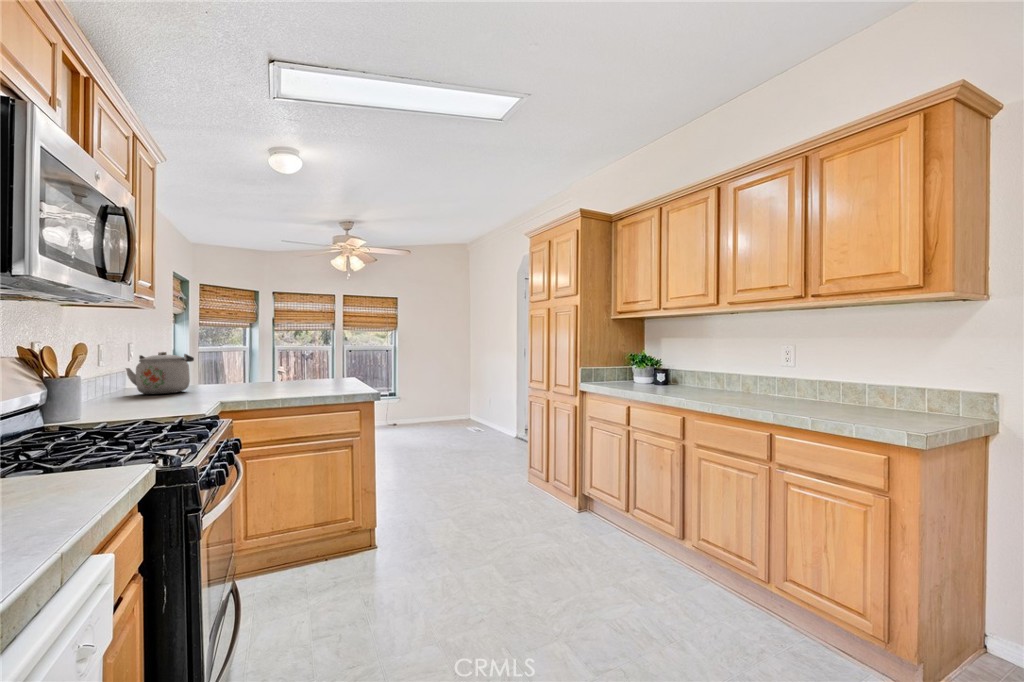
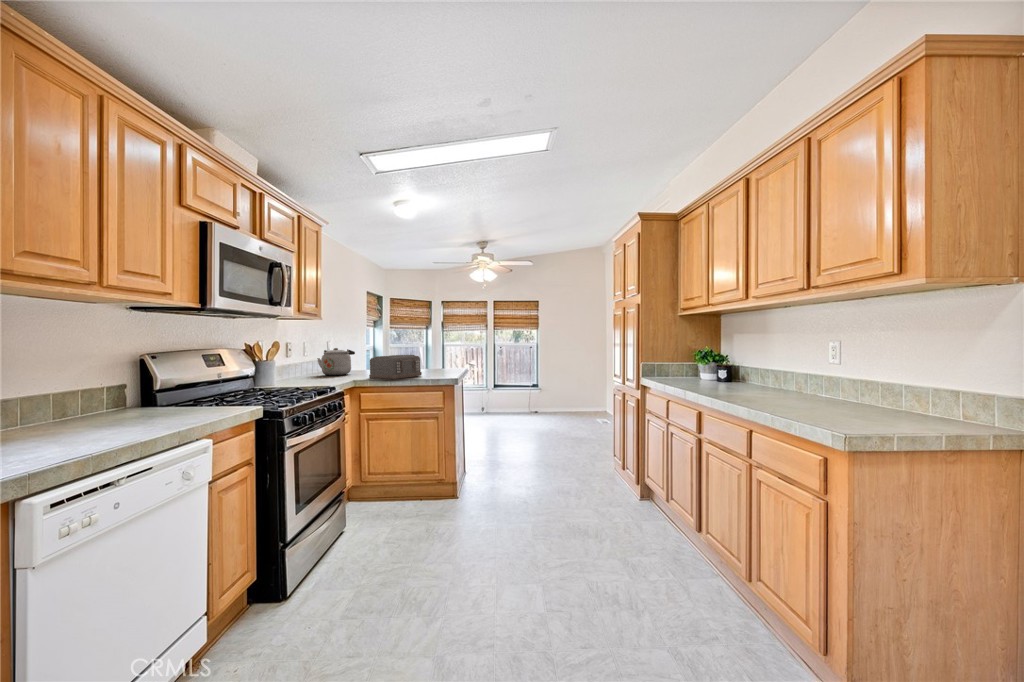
toaster: none [239,361,321,396] -> present [369,355,422,379]

